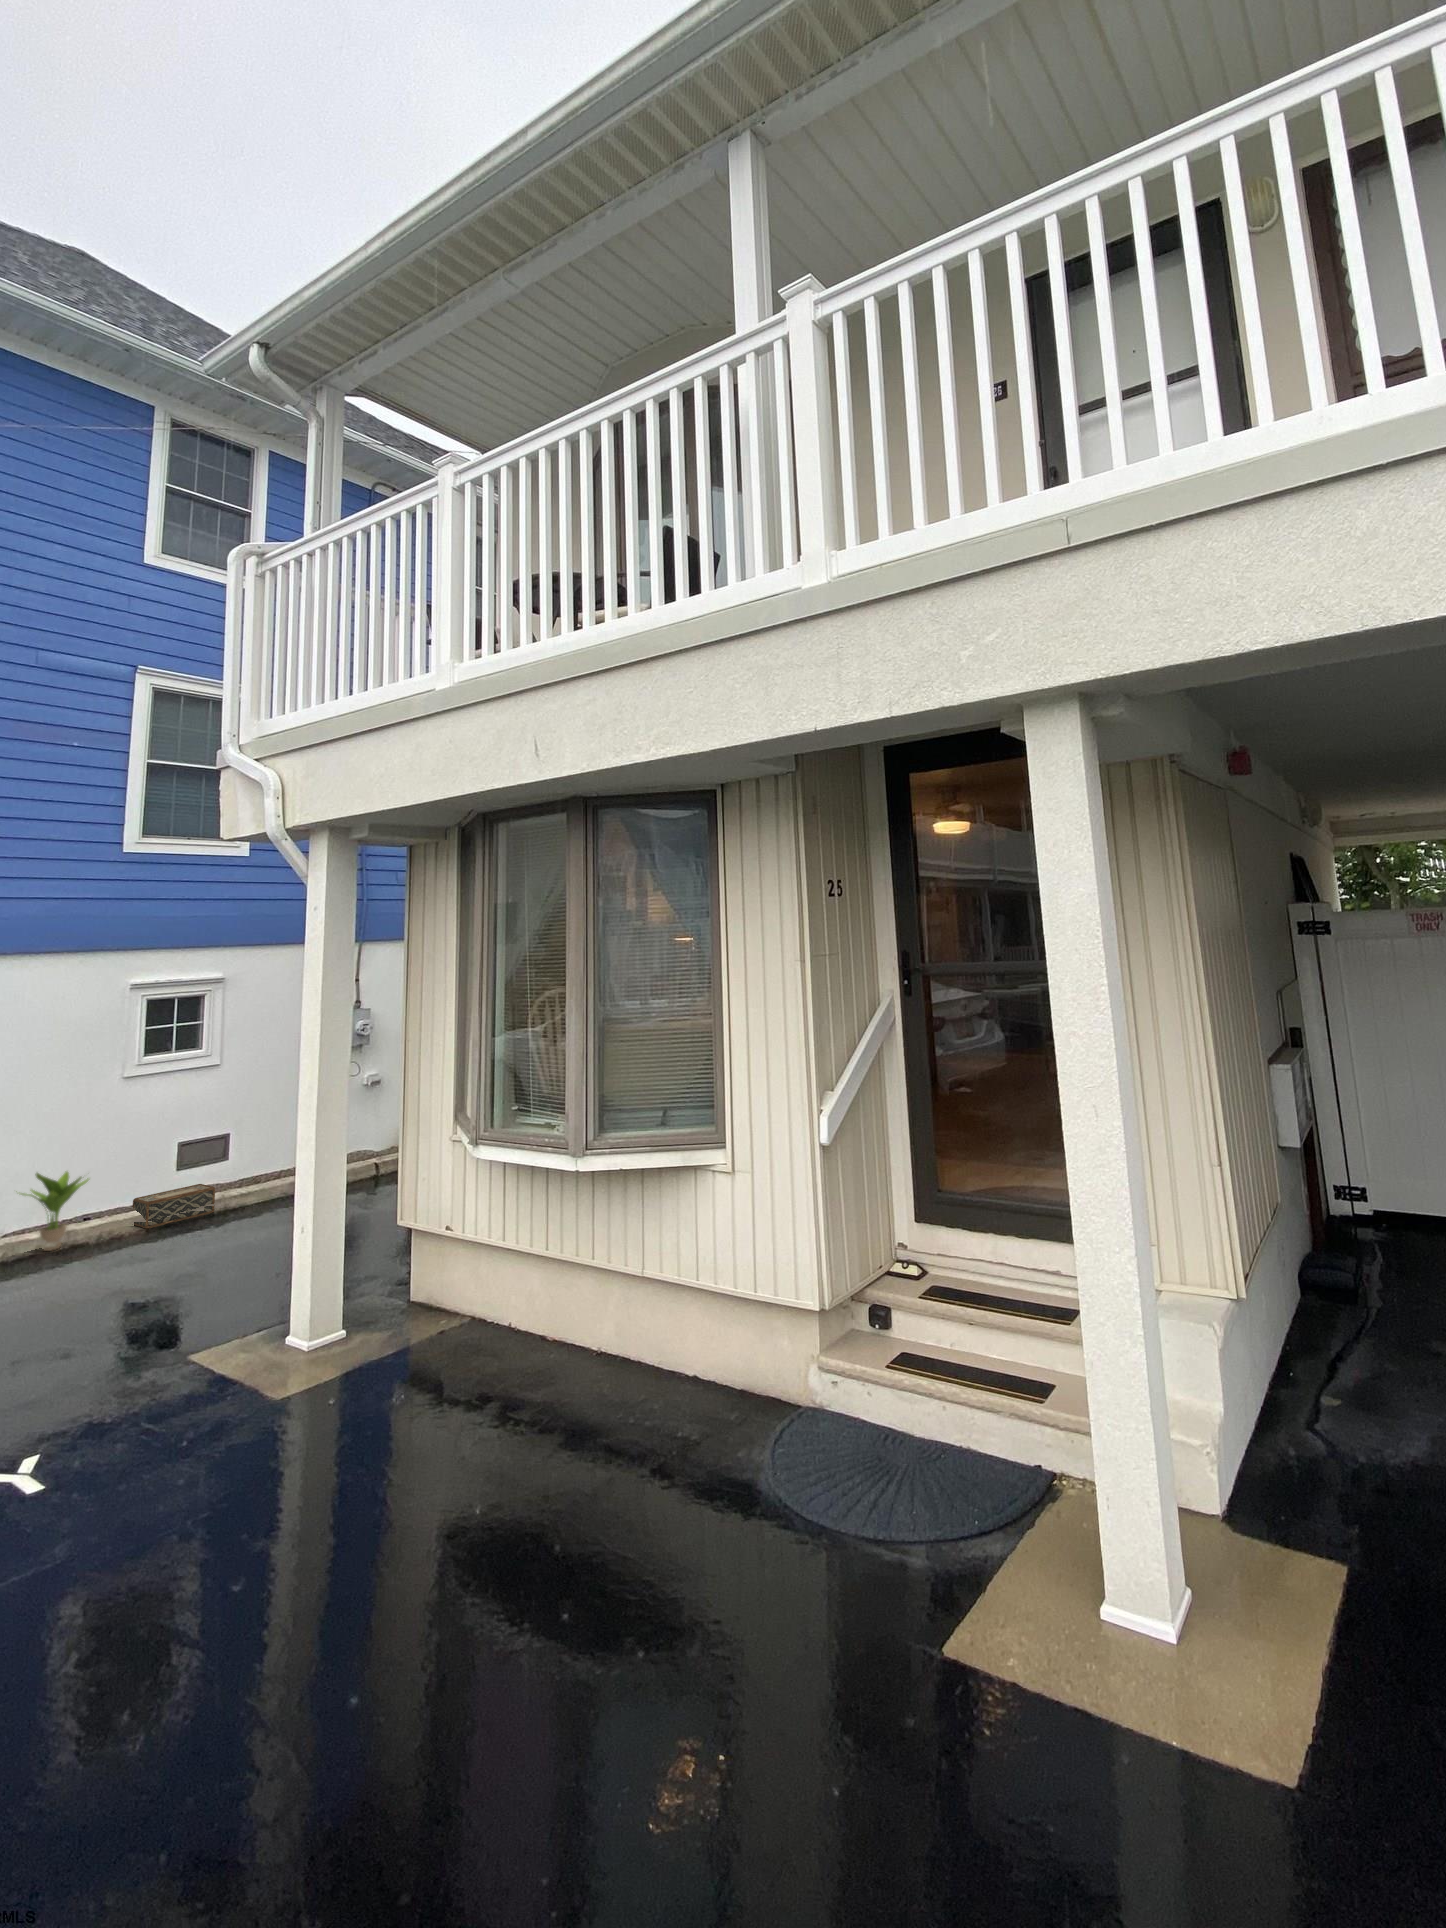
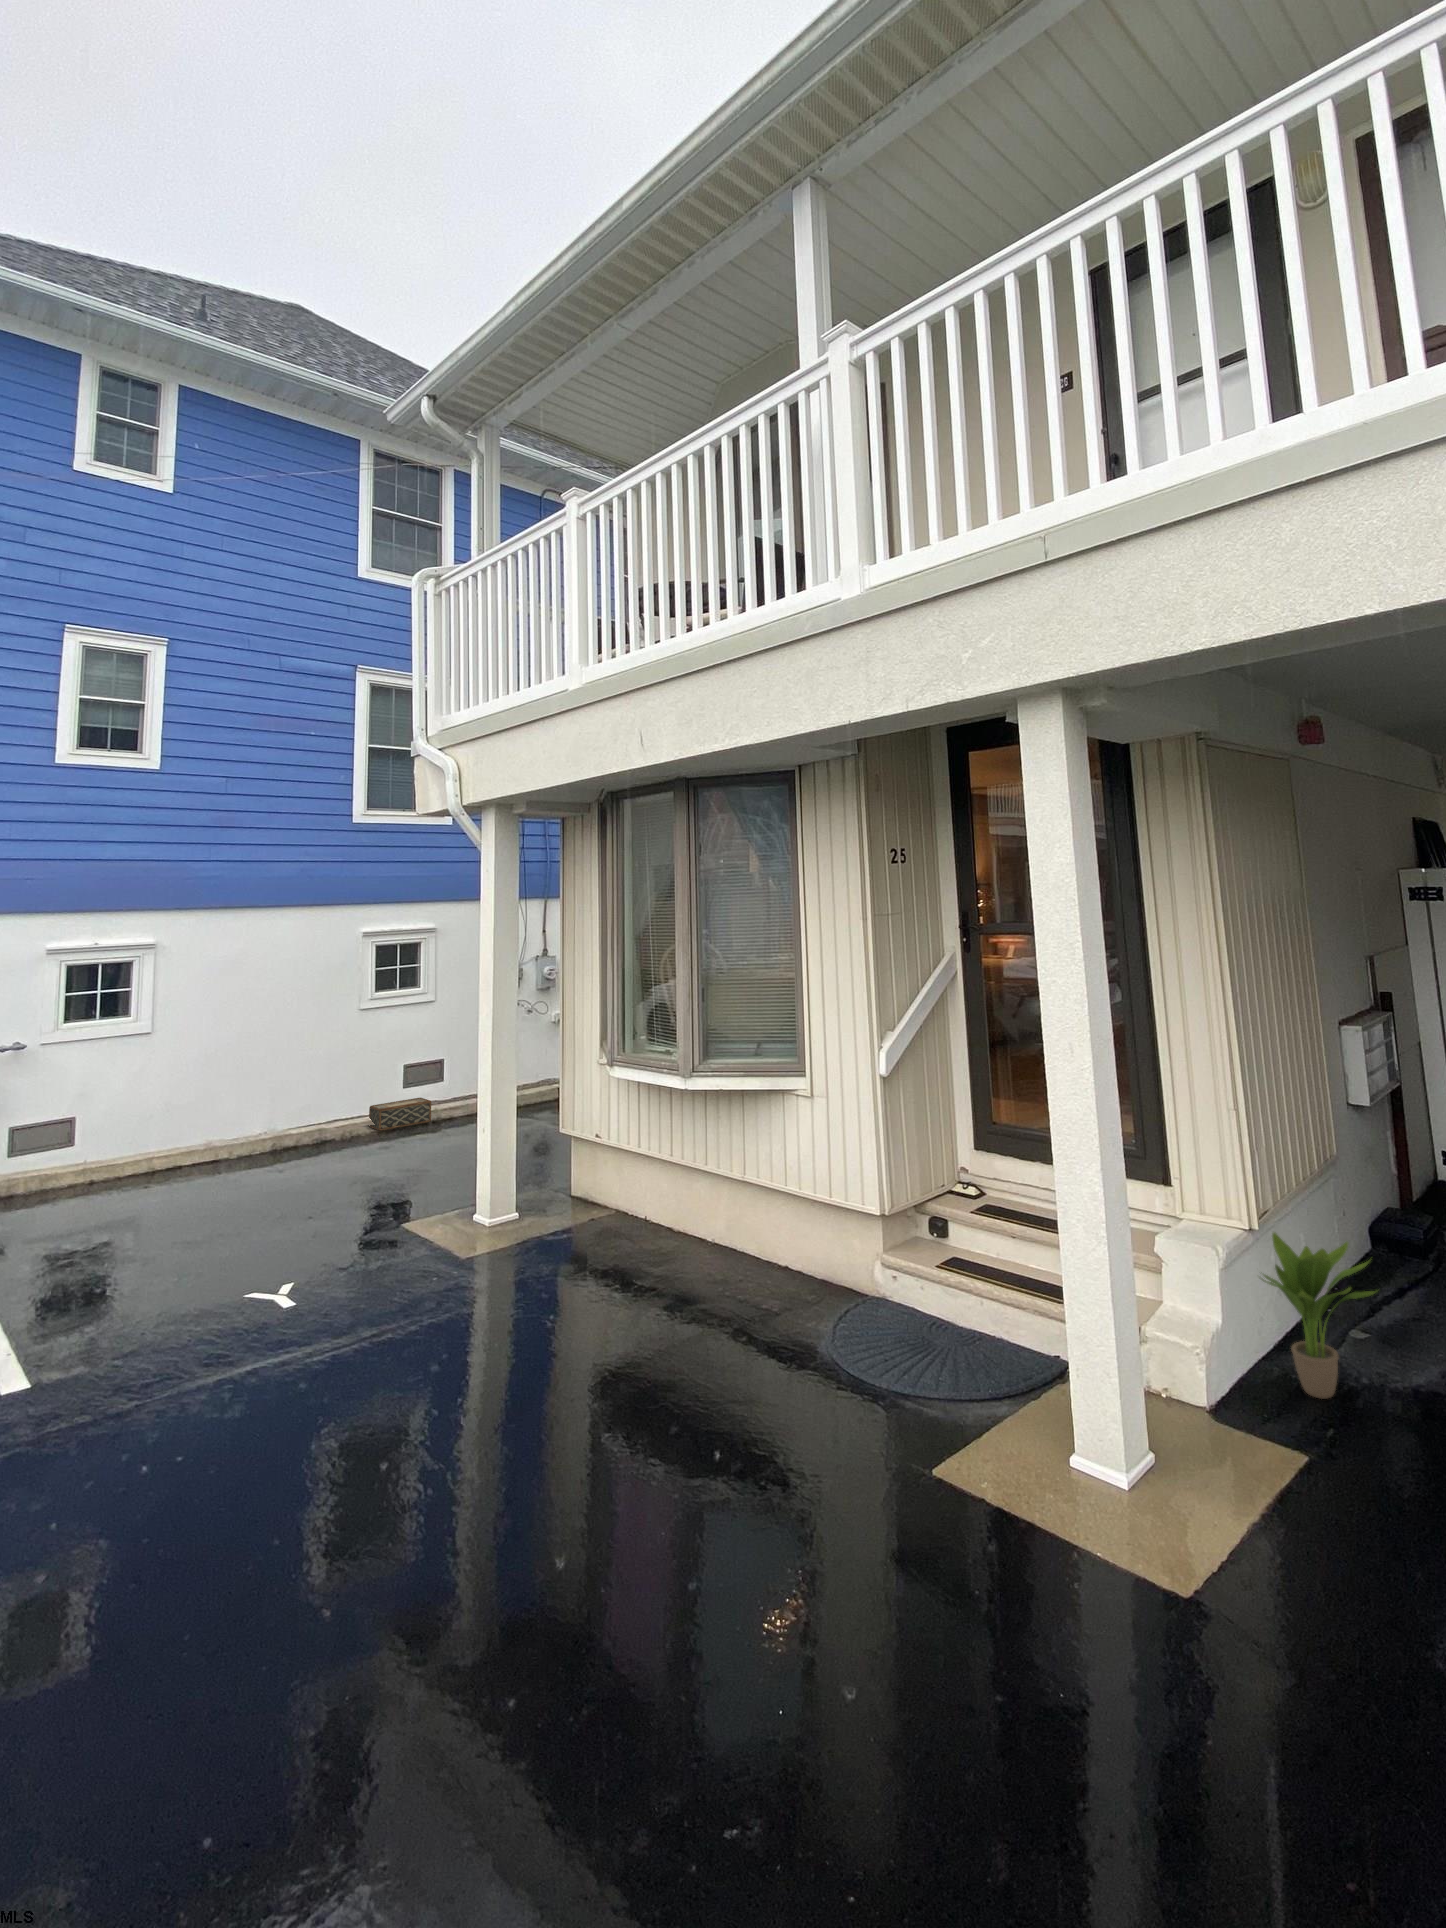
potted plant: present [21,1172,89,1251] -> present [1262,1233,1376,1399]

